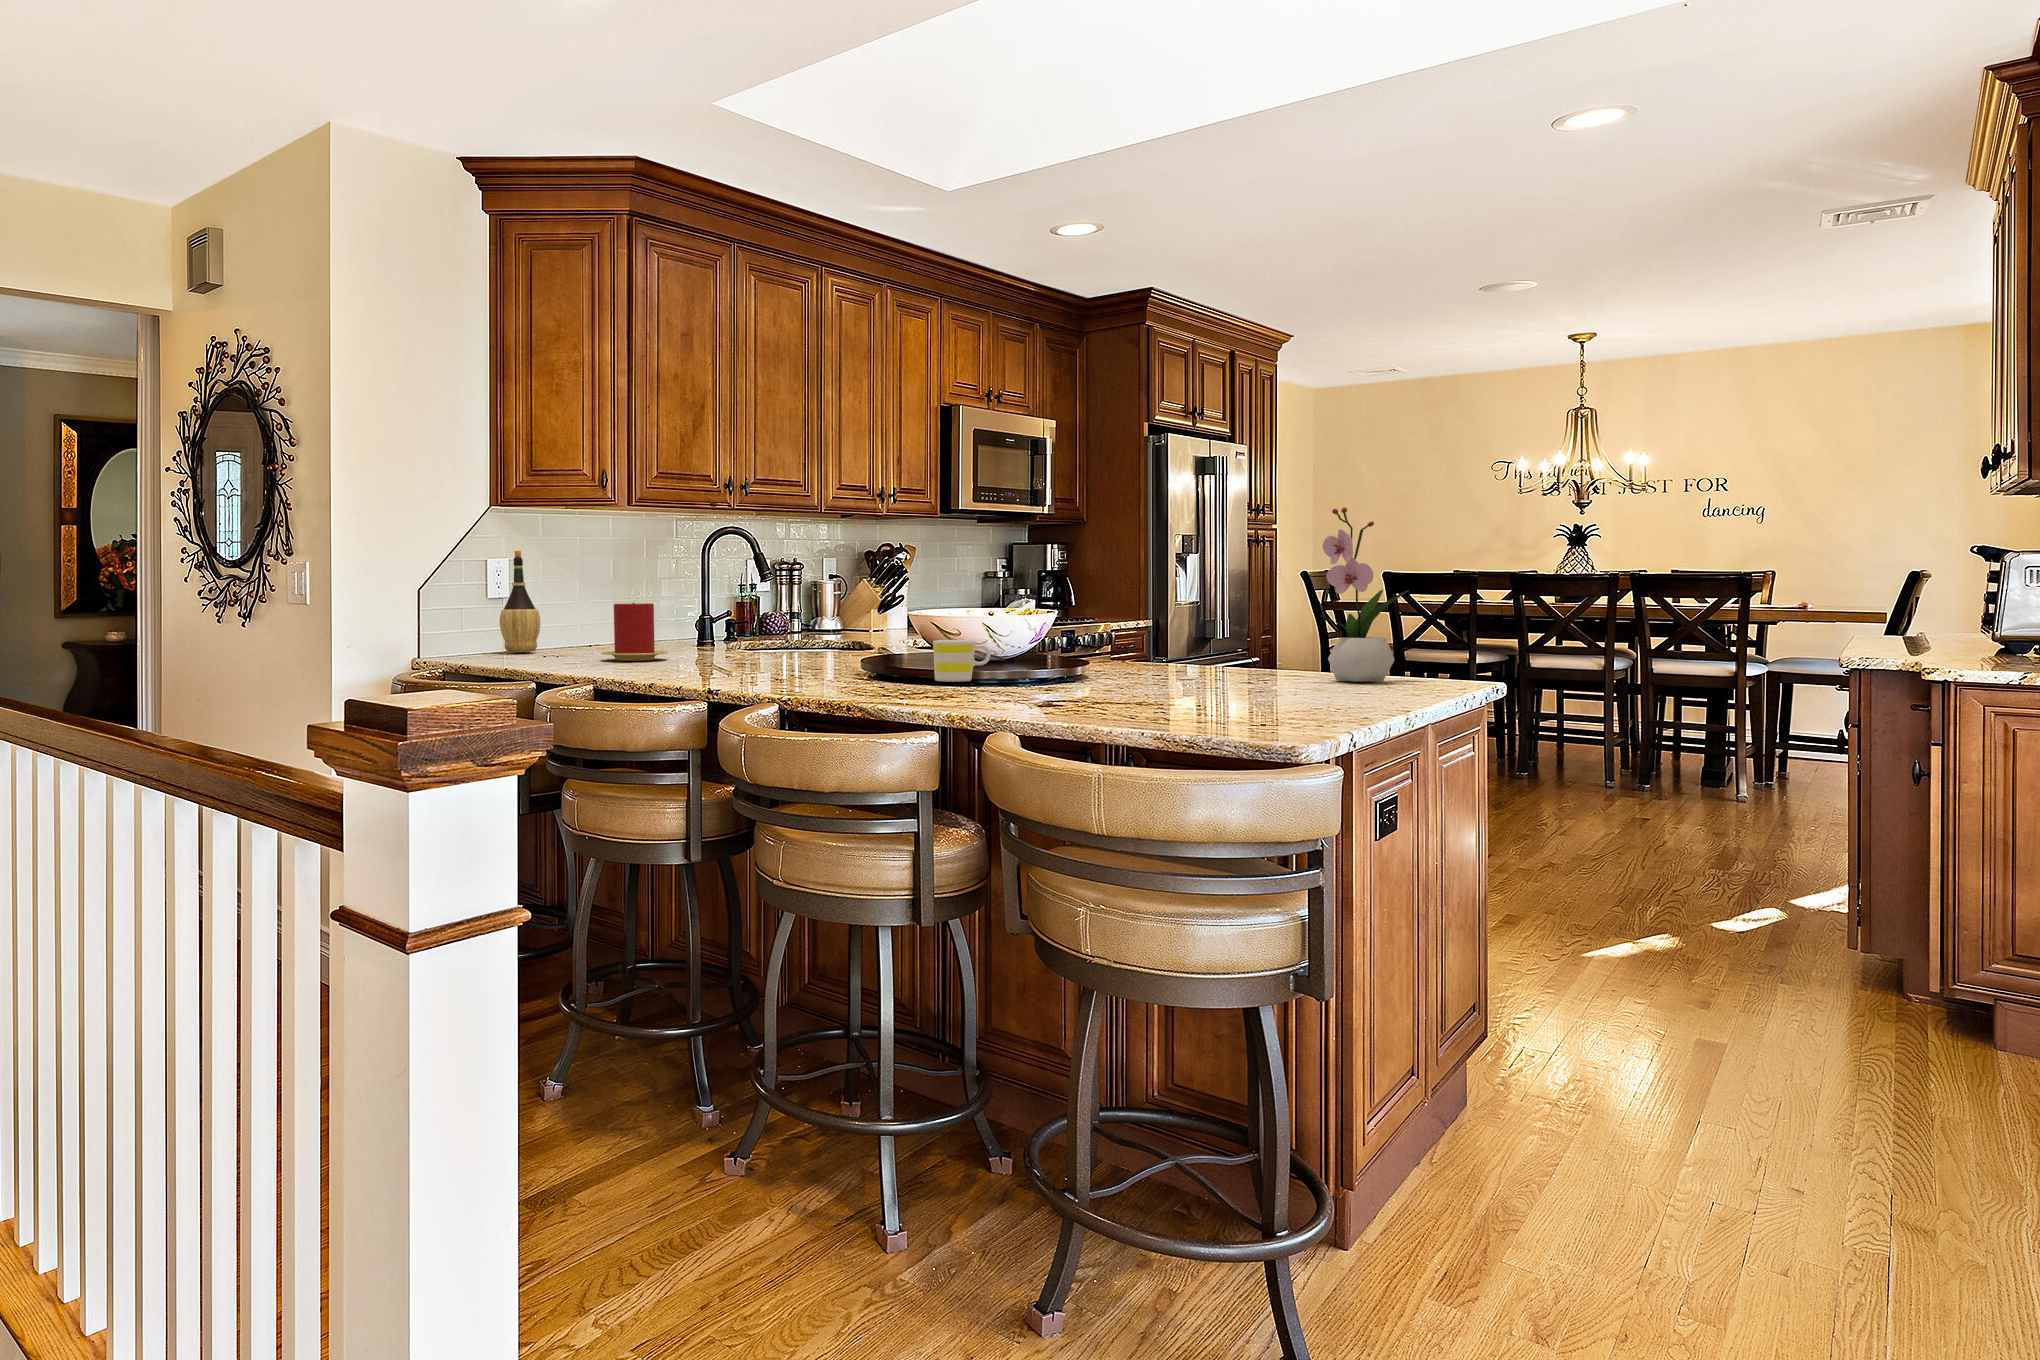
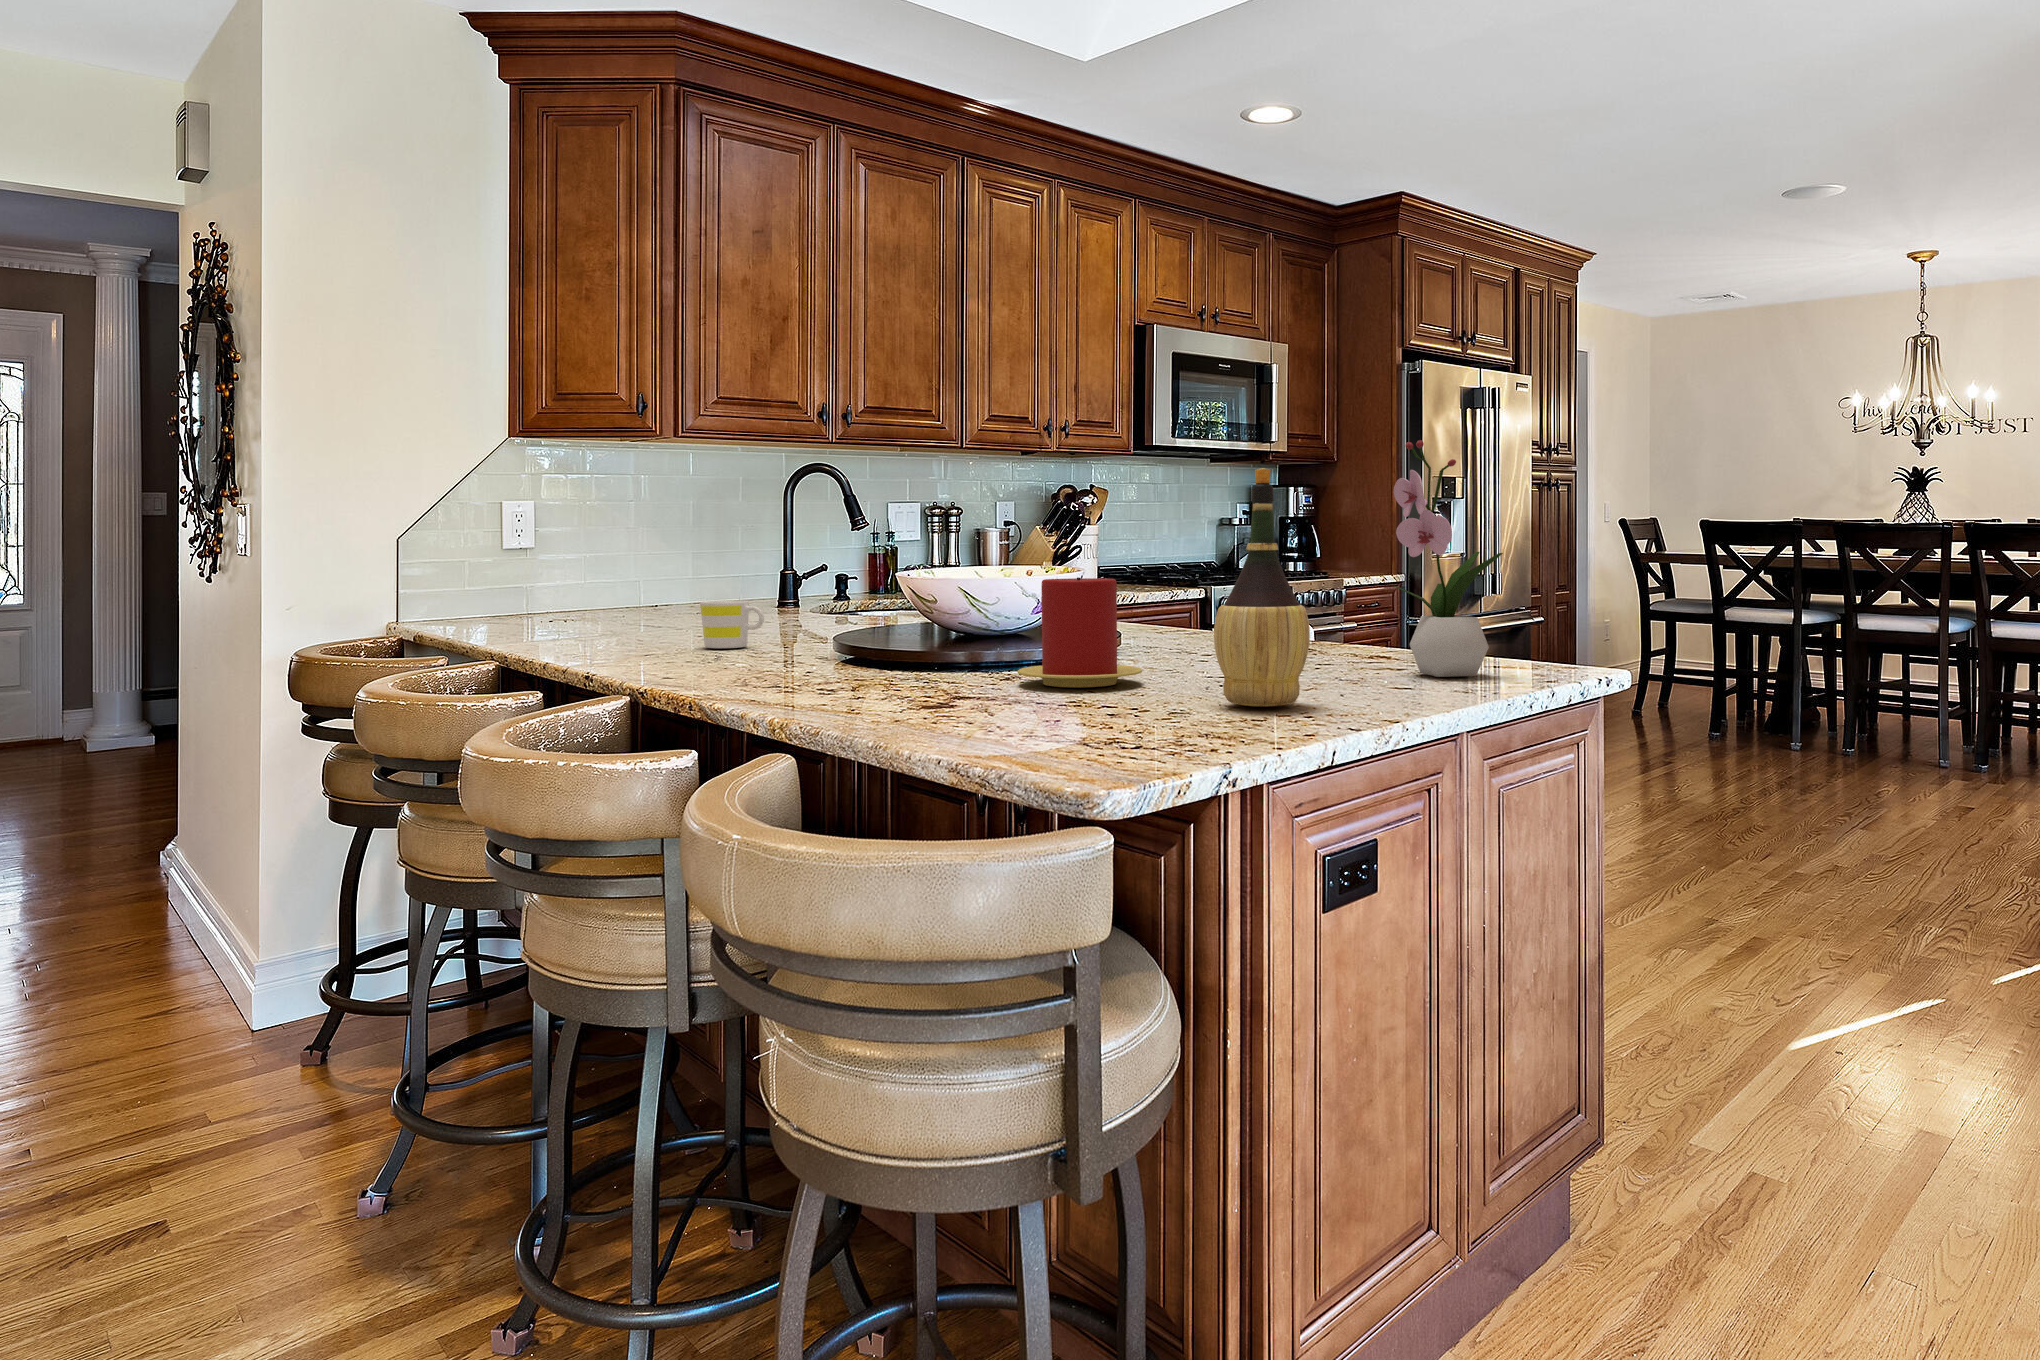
wine bottle: present [500,551,540,653] -> present [1214,468,1310,707]
candle: present [601,603,668,661] -> present [1018,578,1142,687]
mug: present [933,640,991,682] -> present [700,600,764,648]

